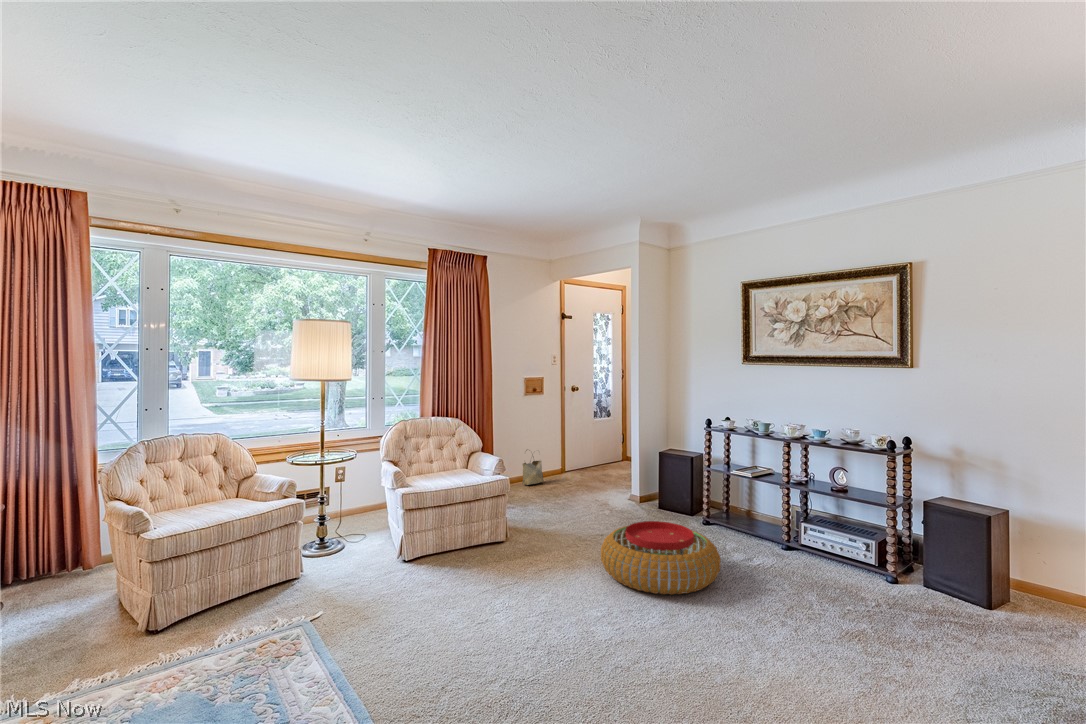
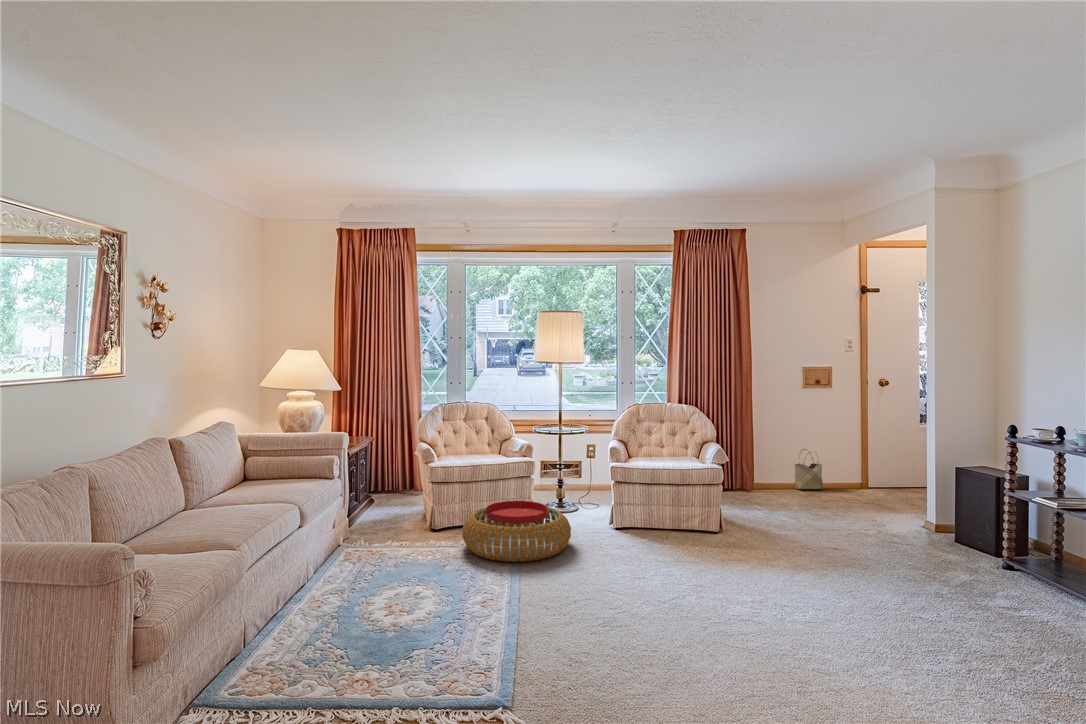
pouf: present [601,521,721,595] -> present [462,501,571,562]

